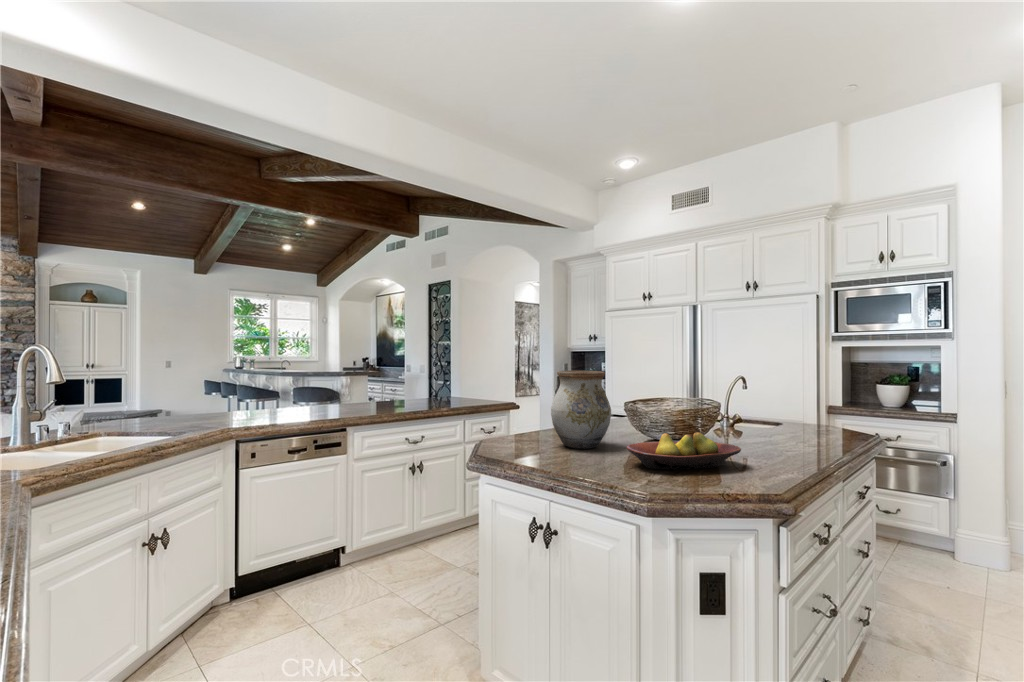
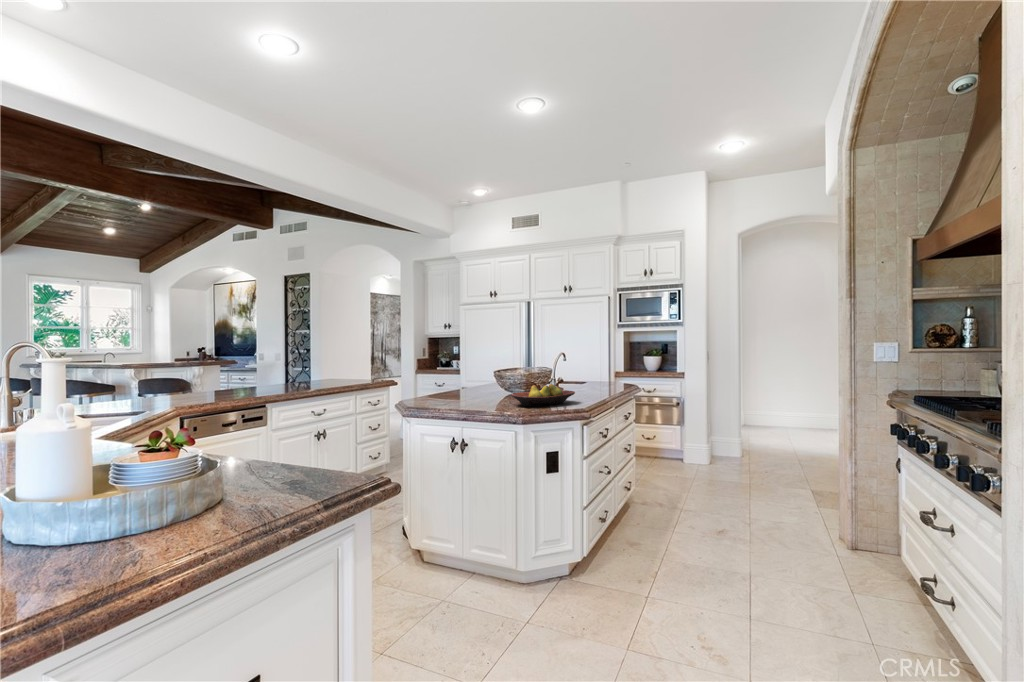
vase: present [551,370,611,449] -> none [455,350,495,401]

